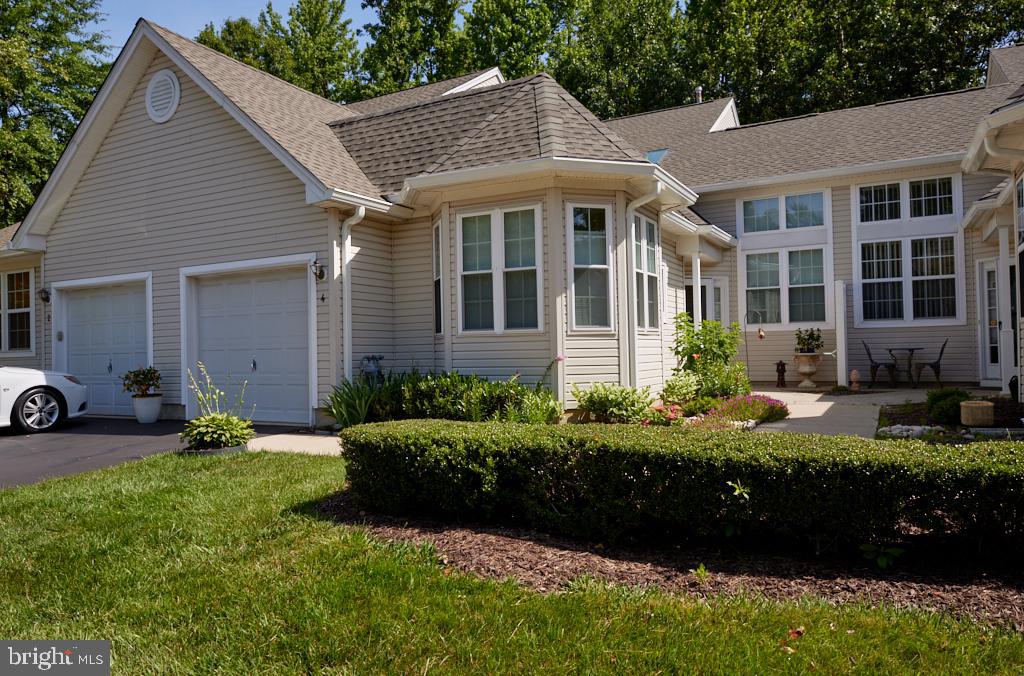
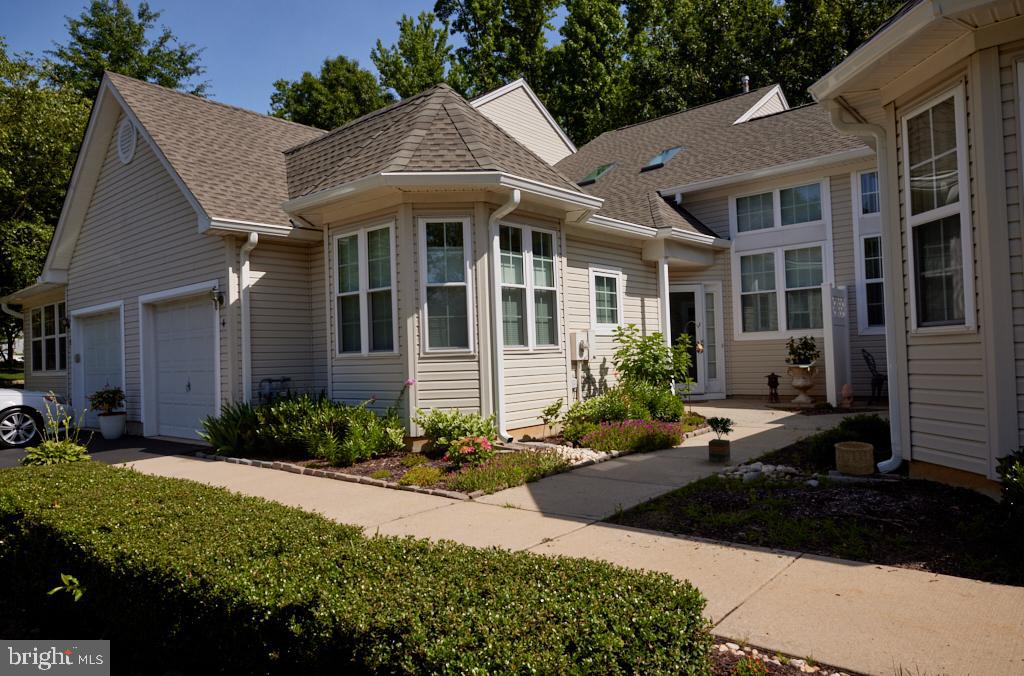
potted tree: none [841,385,871,424] -> present [706,417,734,462]

